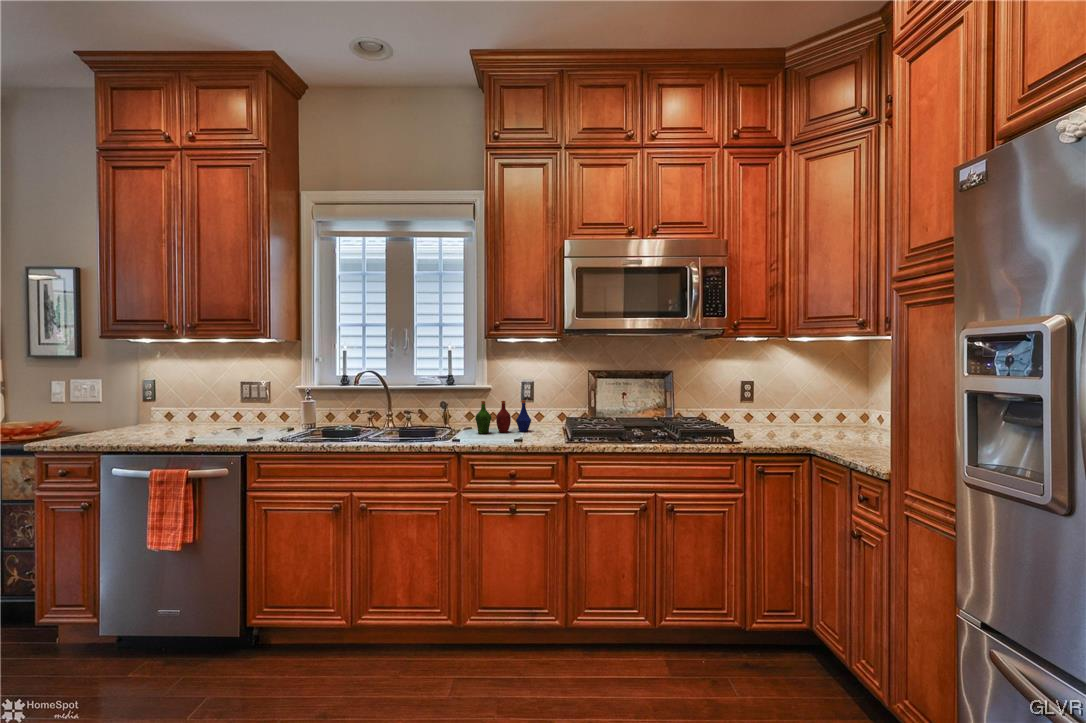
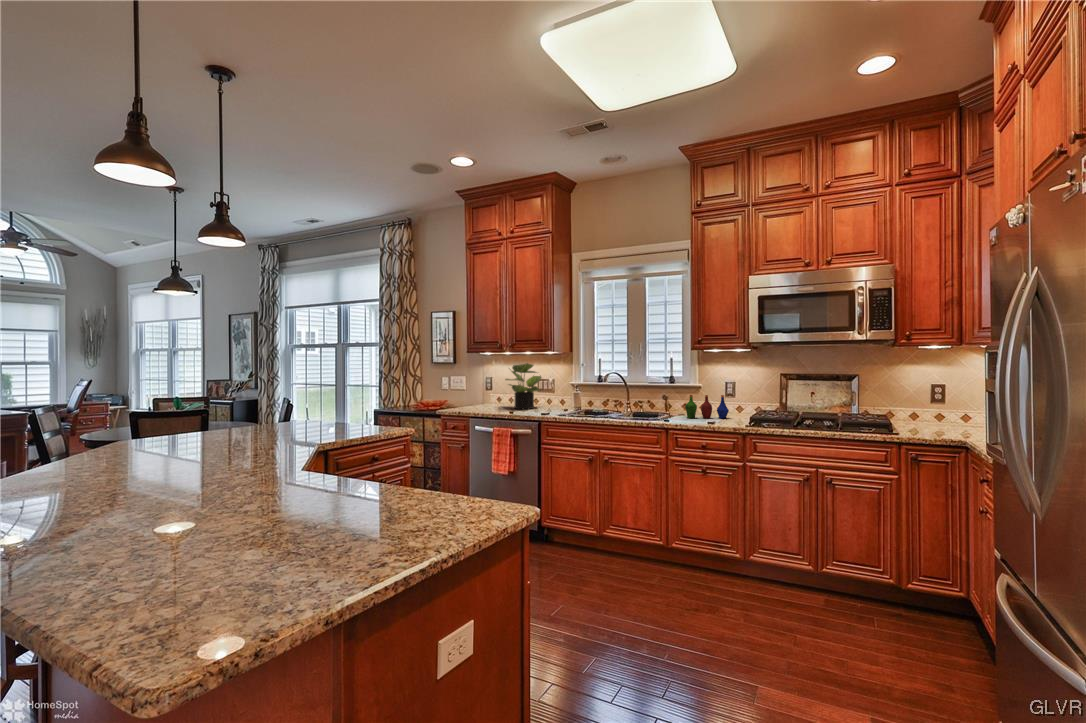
potted plant: none [177,357,248,433] -> present [505,363,541,409]

